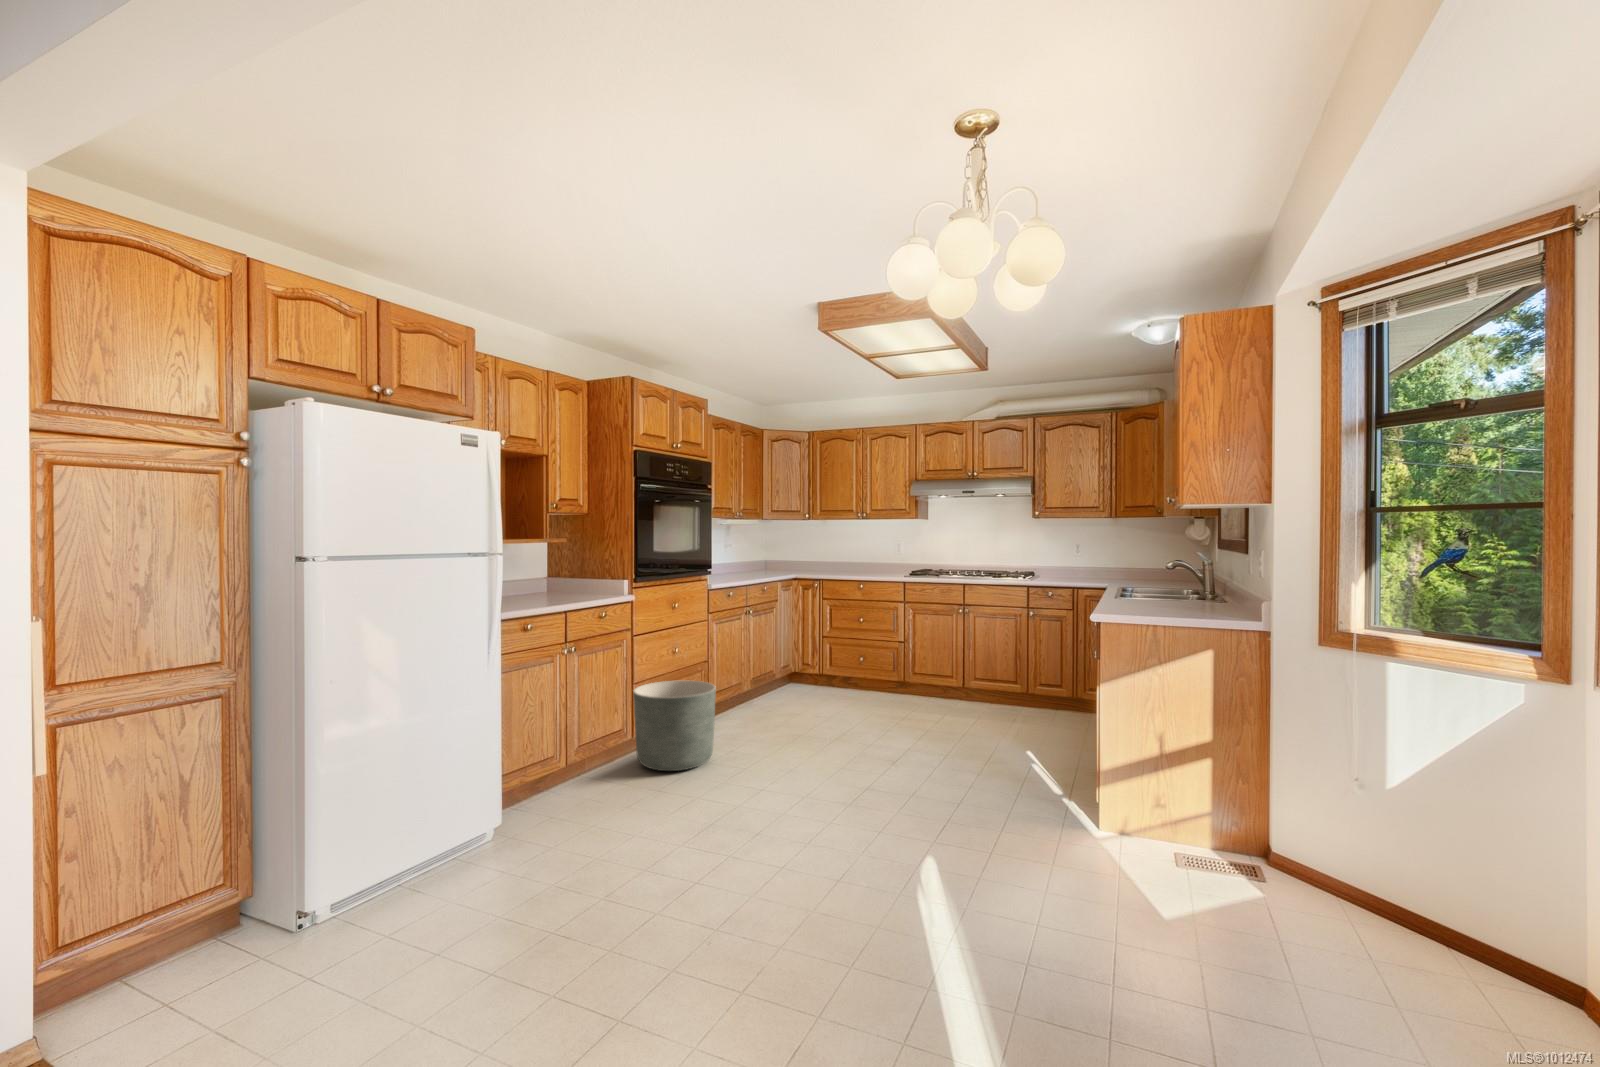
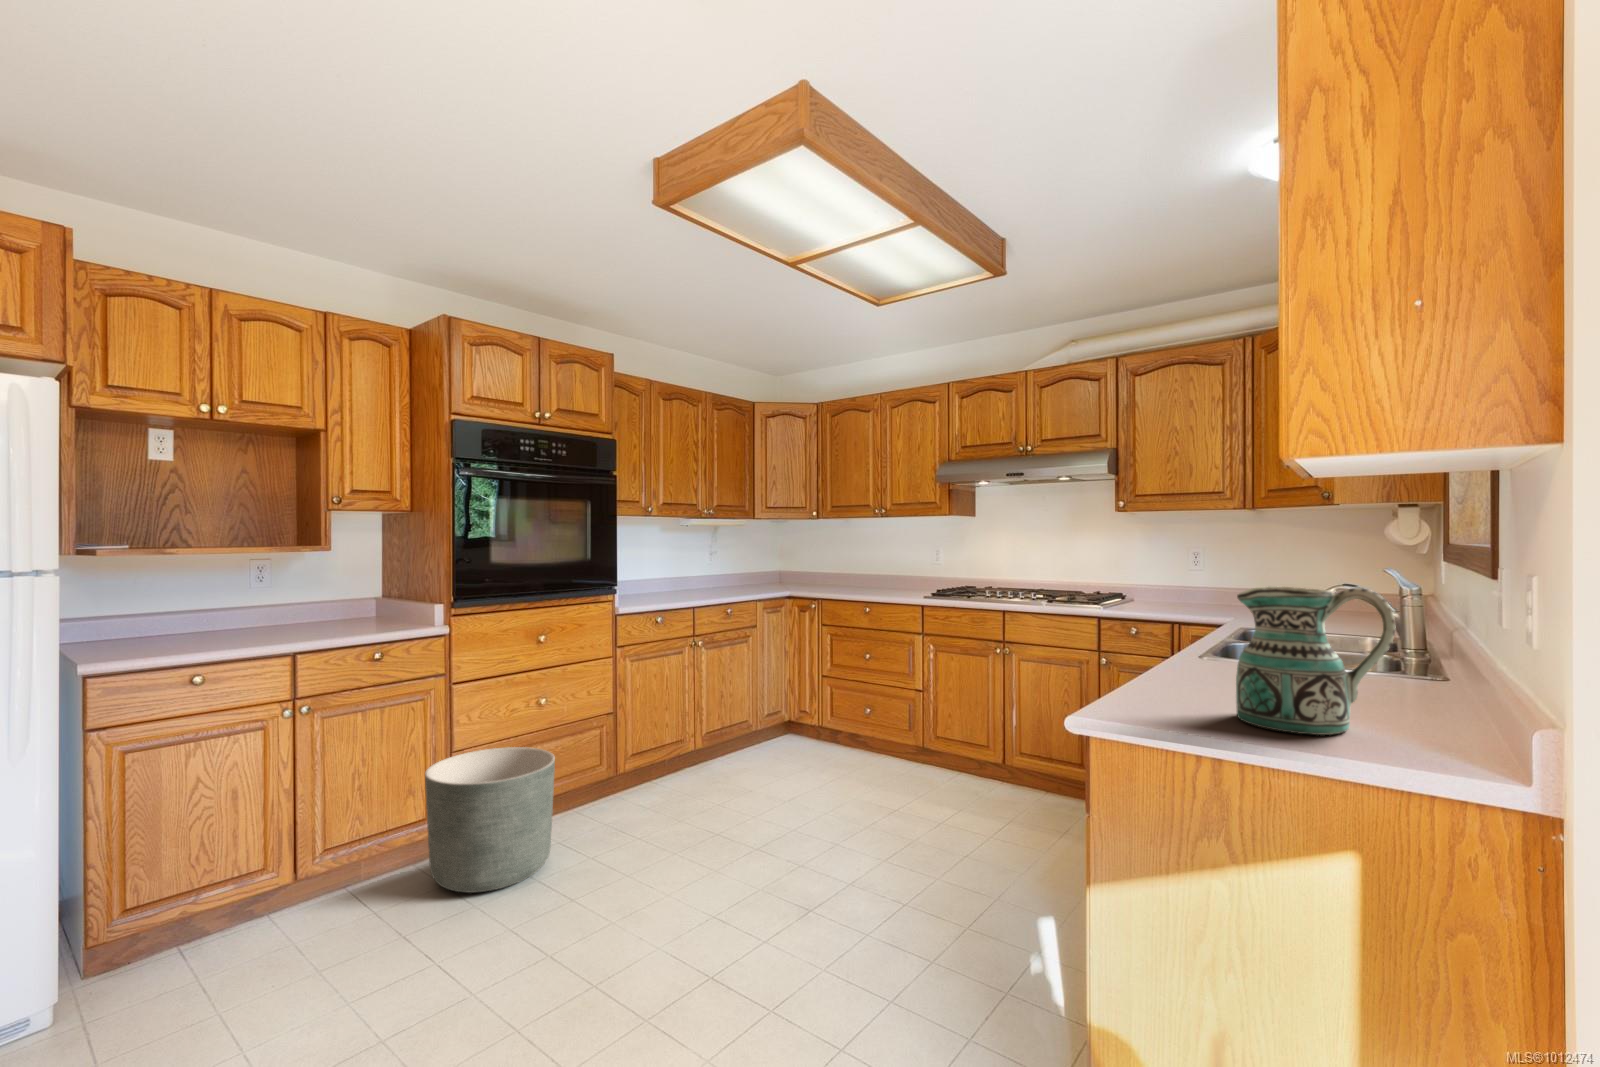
ceramic pitcher: none [1156,556,1218,616] -> present [1236,586,1396,735]

